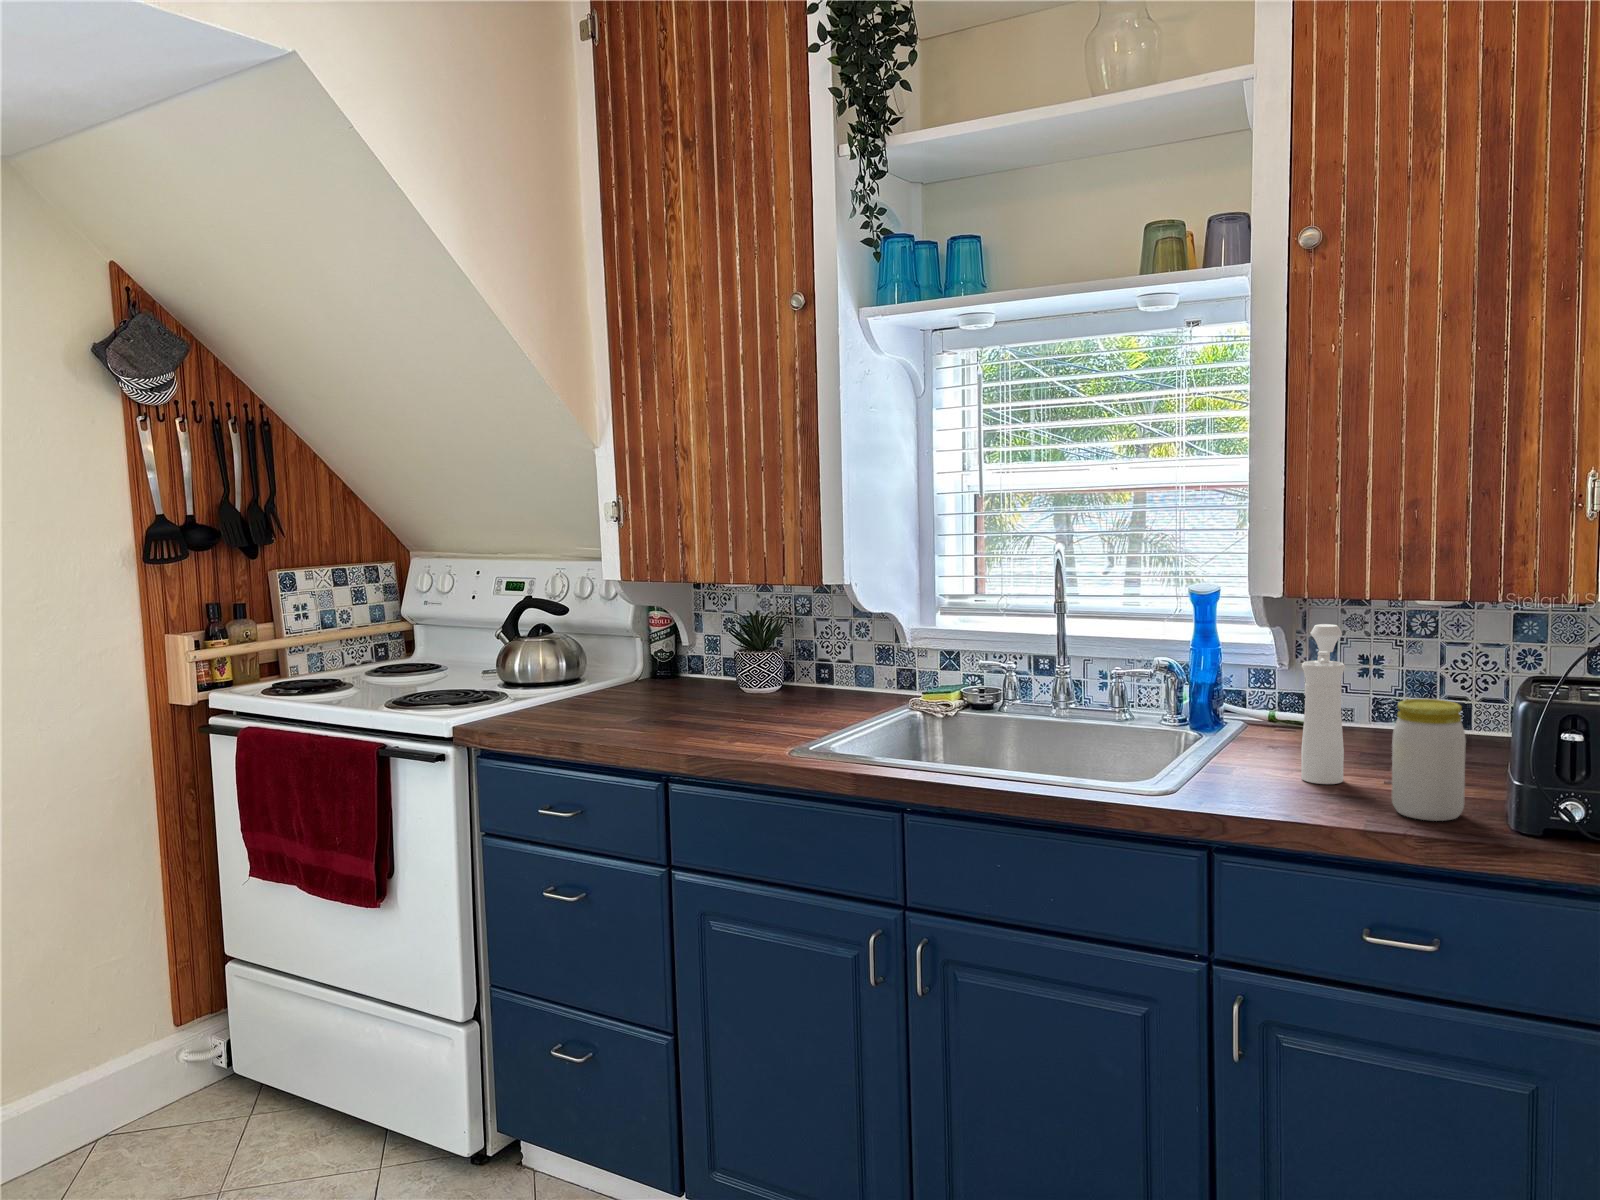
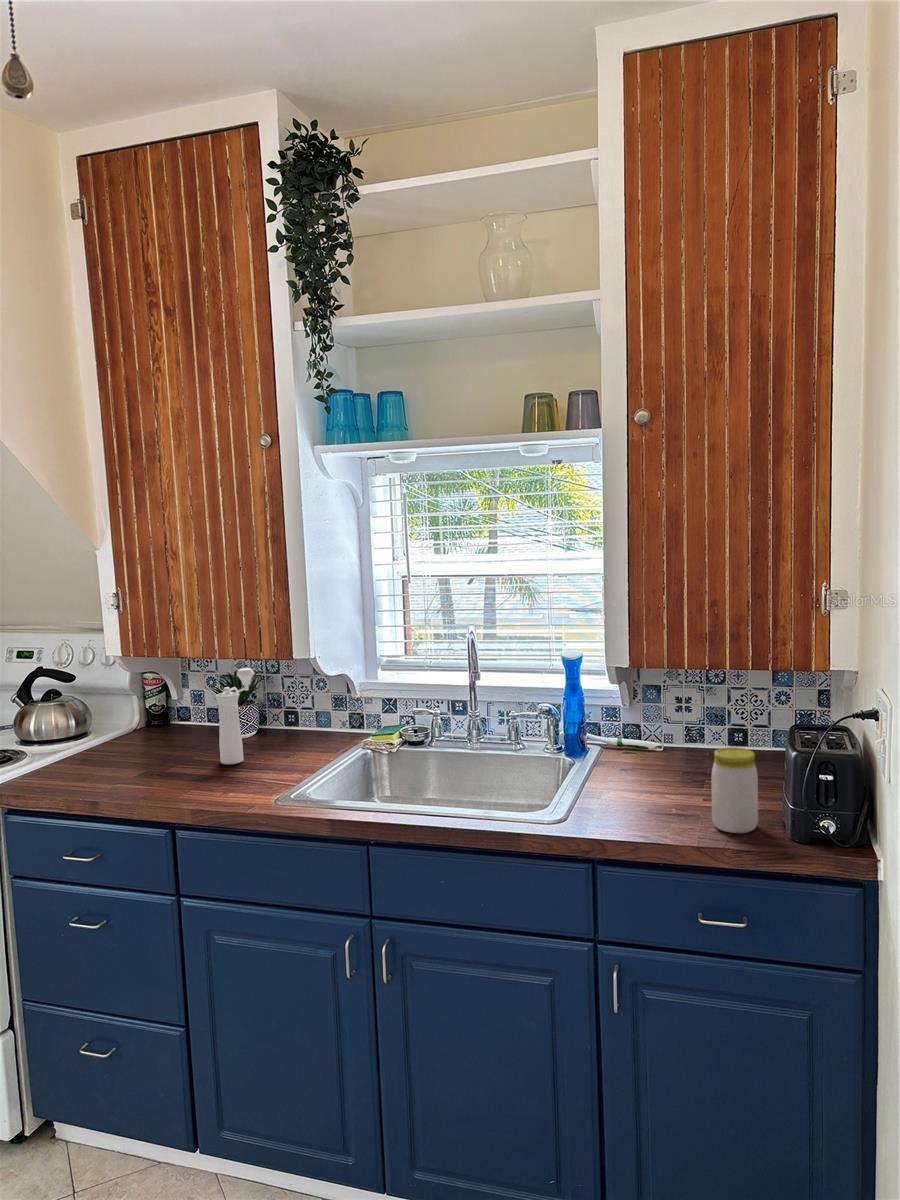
pepper mill: present [1301,624,1345,784] -> present [216,668,254,764]

